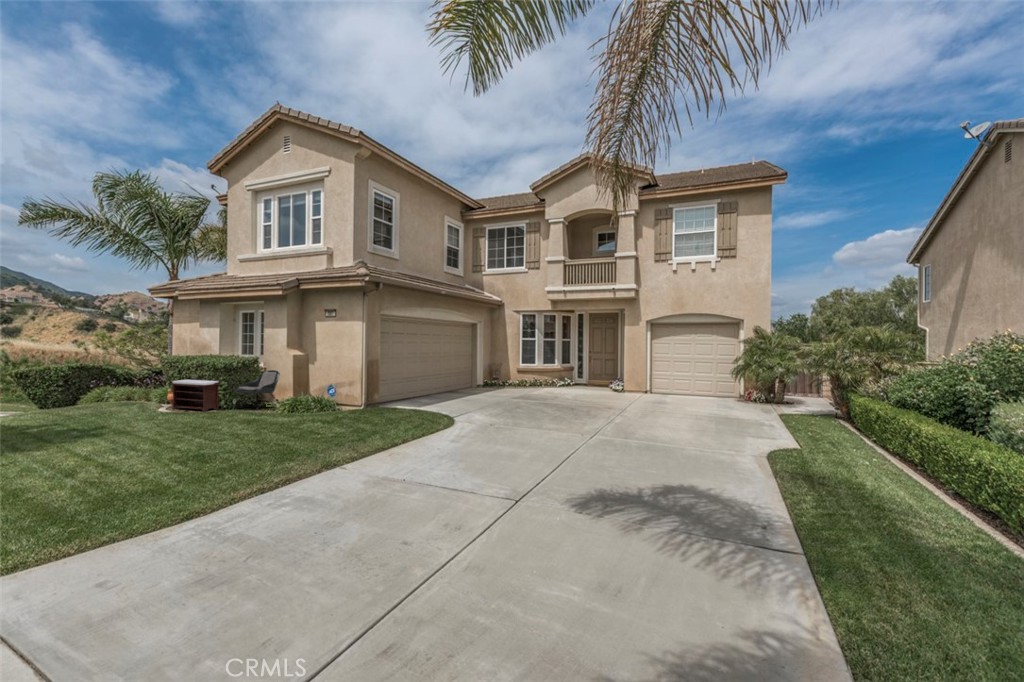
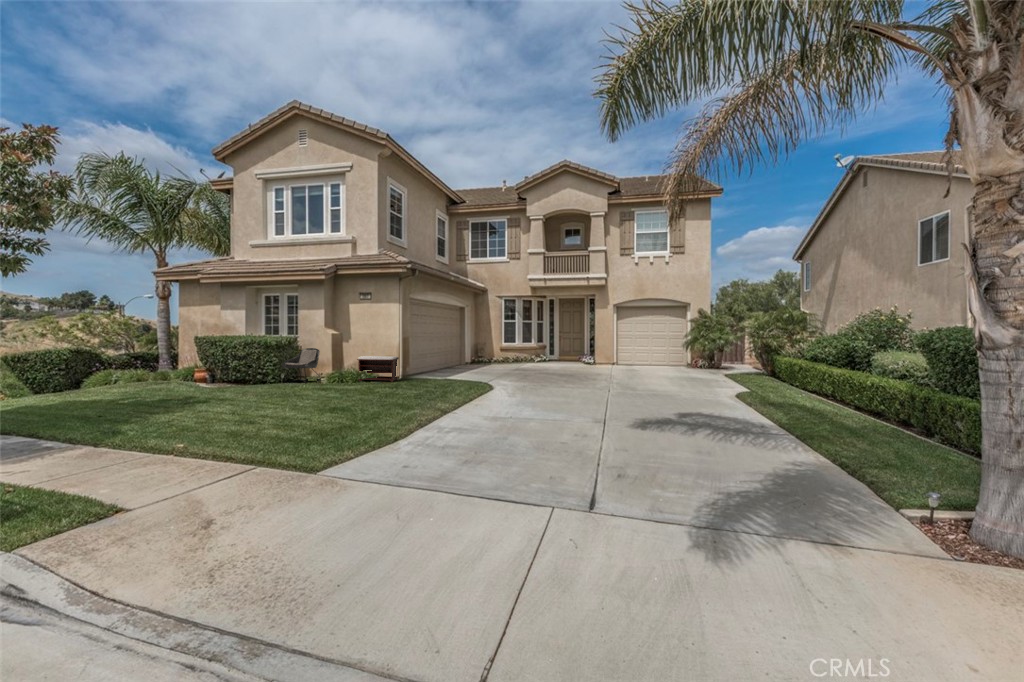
bench: present [172,380,220,412] -> present [357,356,399,382]

